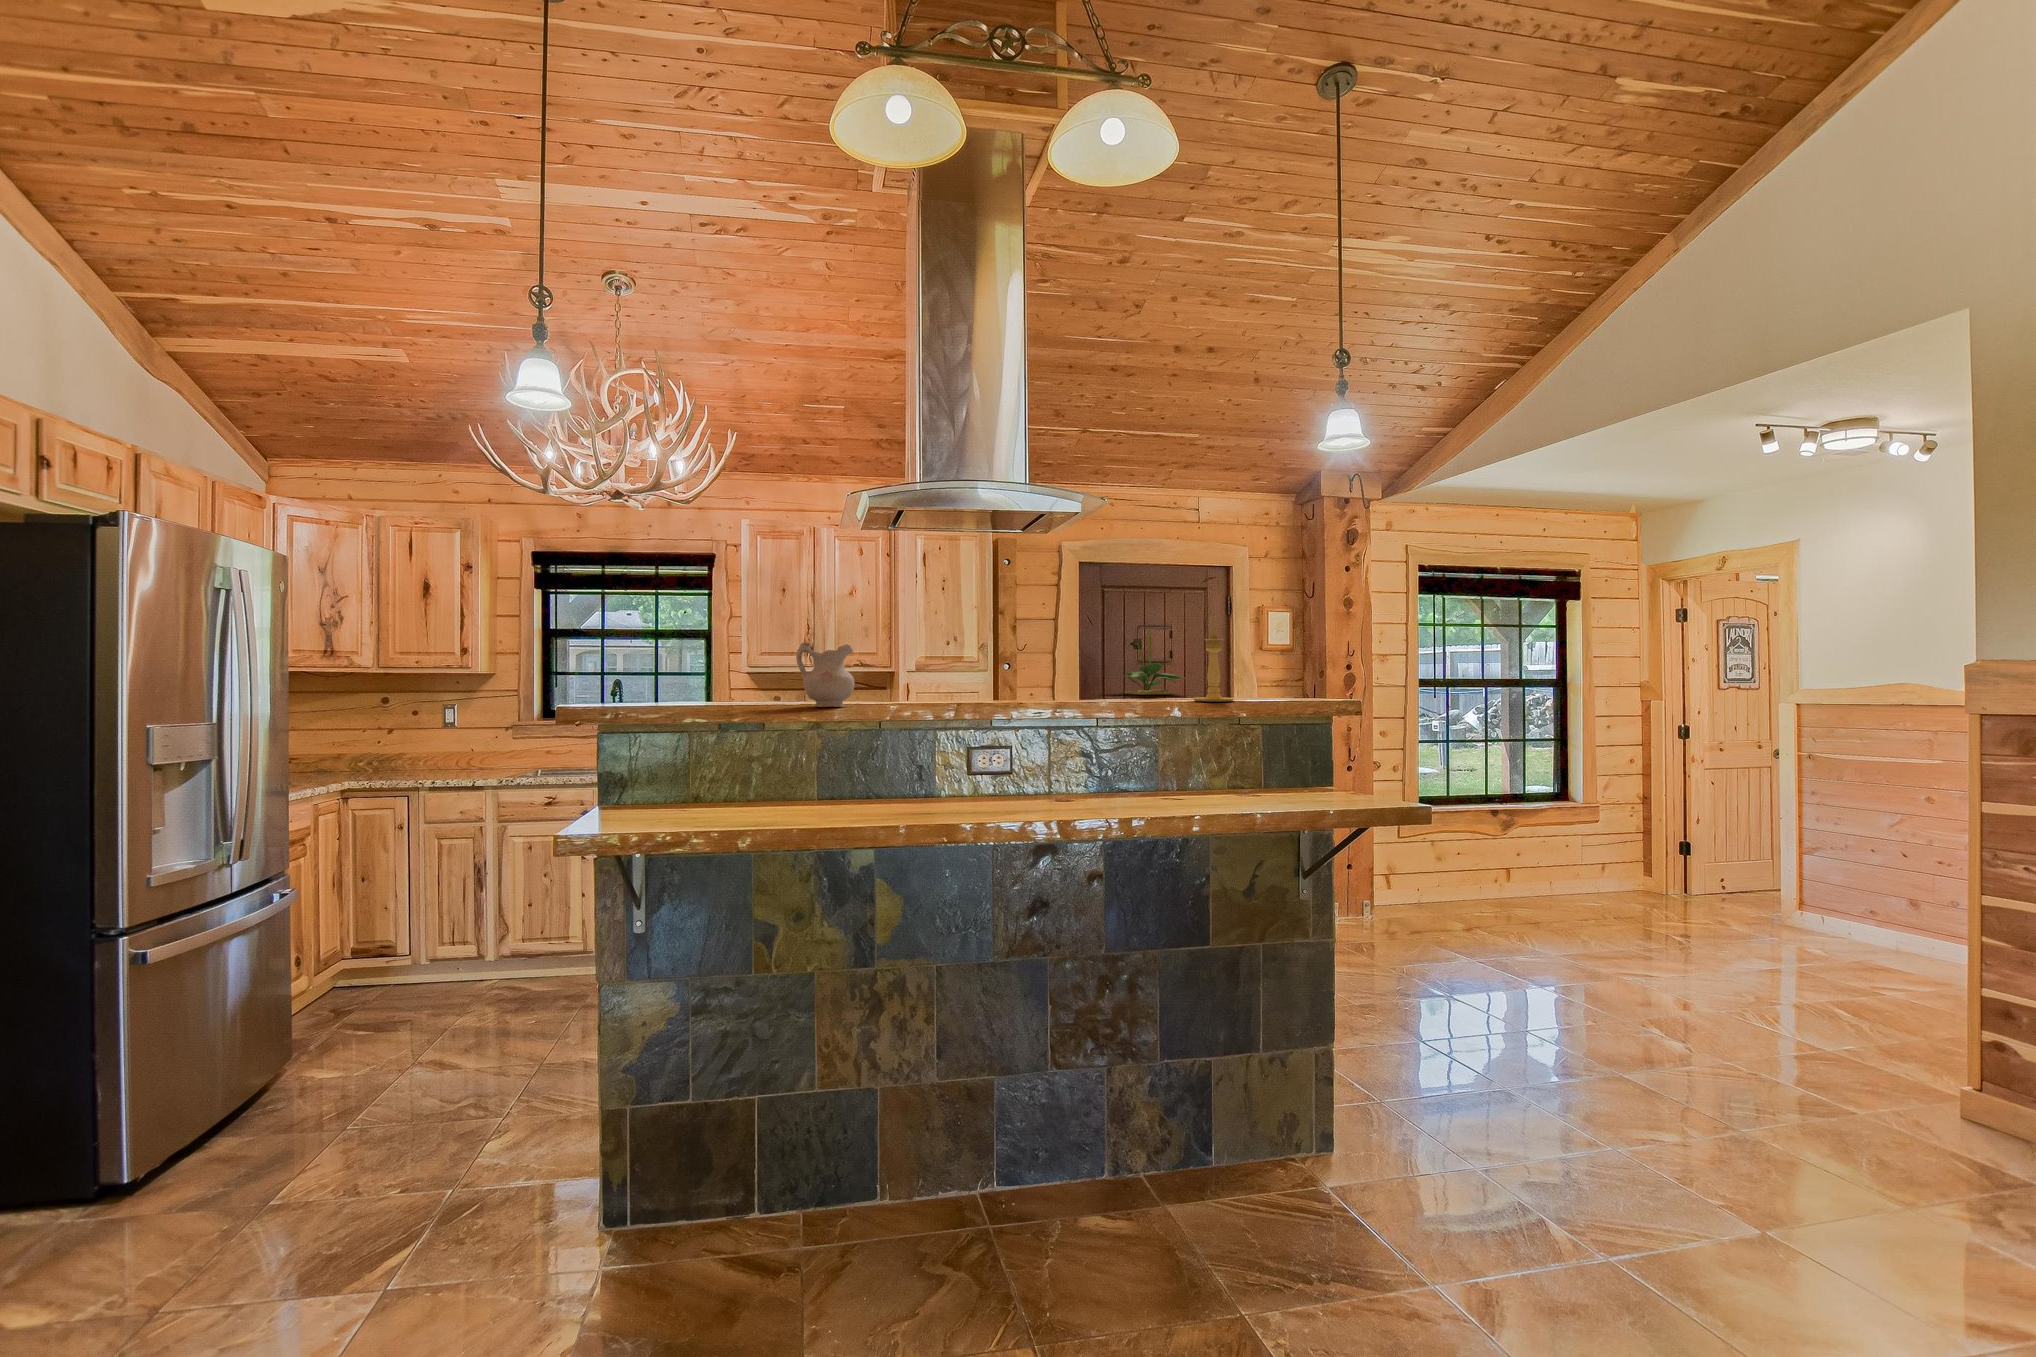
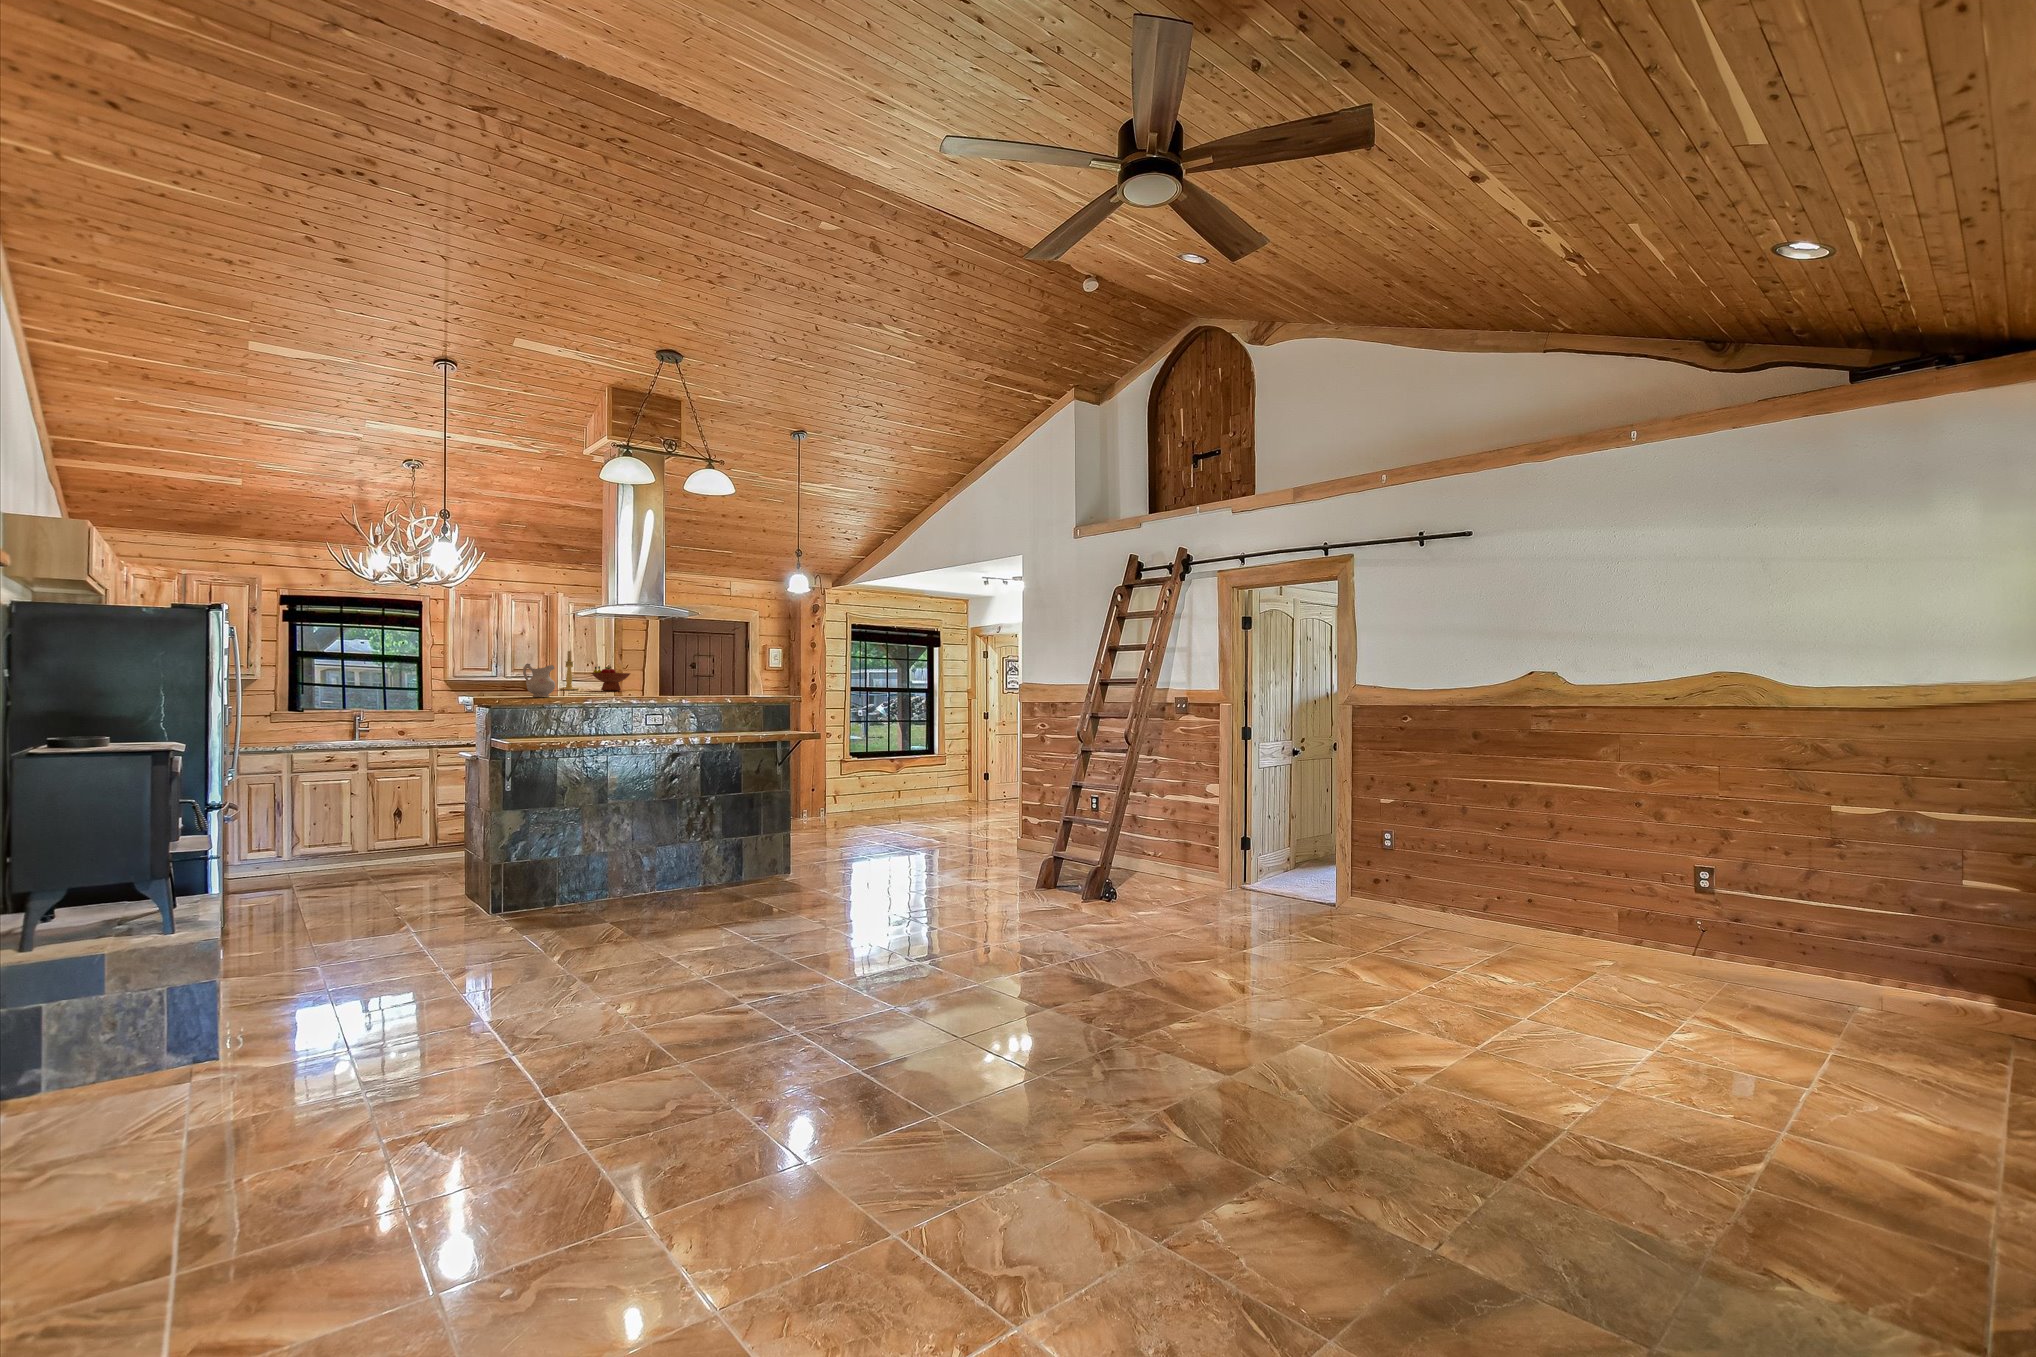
candle holder: present [1193,616,1235,702] -> present [559,651,579,690]
potted plant: present [1107,630,1184,695] -> none [683,658,728,693]
fruit bowl: none [957,646,1021,688] -> present [592,666,630,691]

